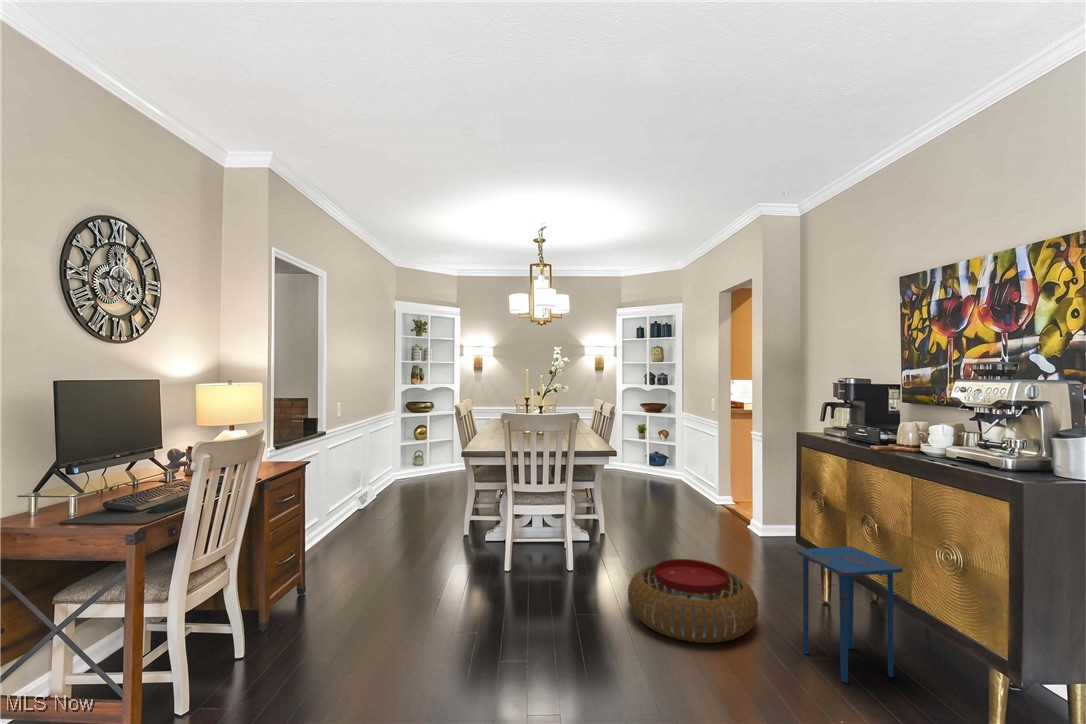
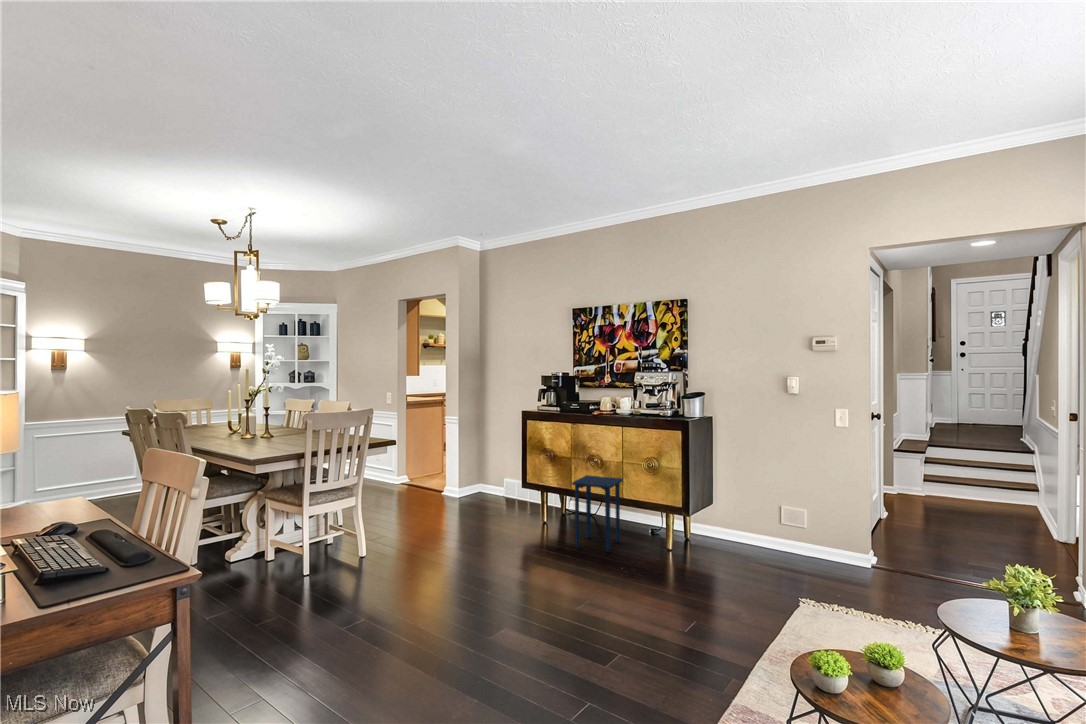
pouf: present [628,559,758,643] -> none [453,512,548,568]

